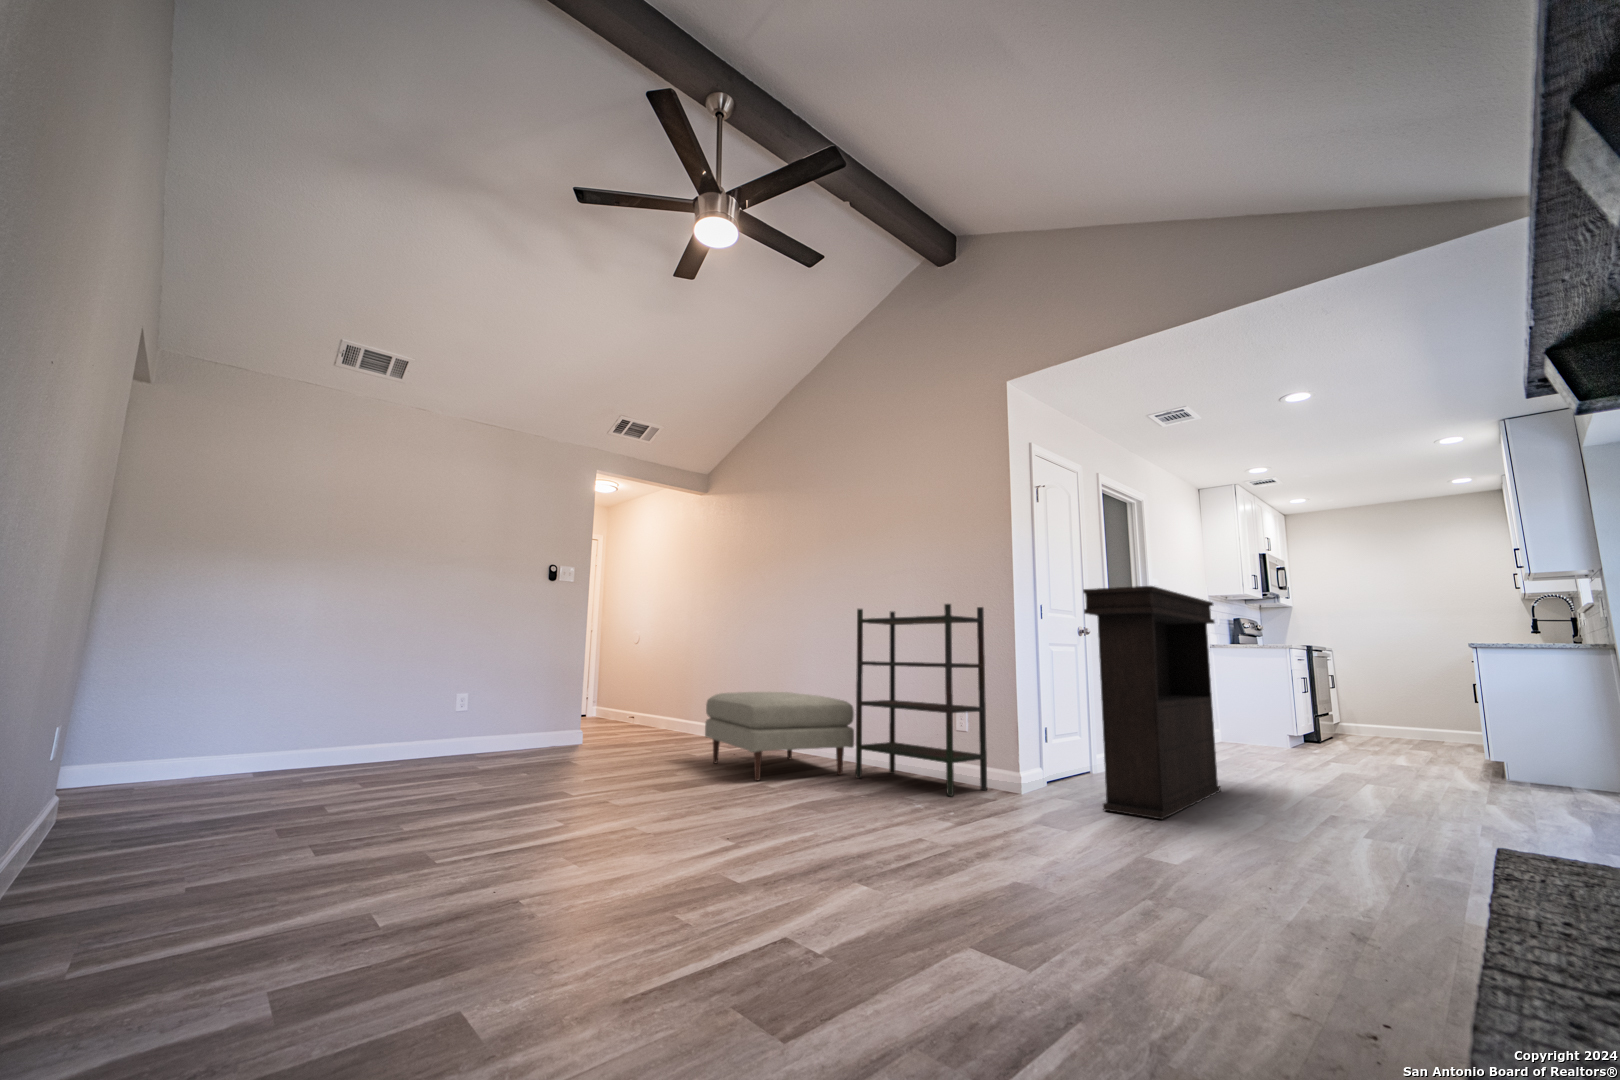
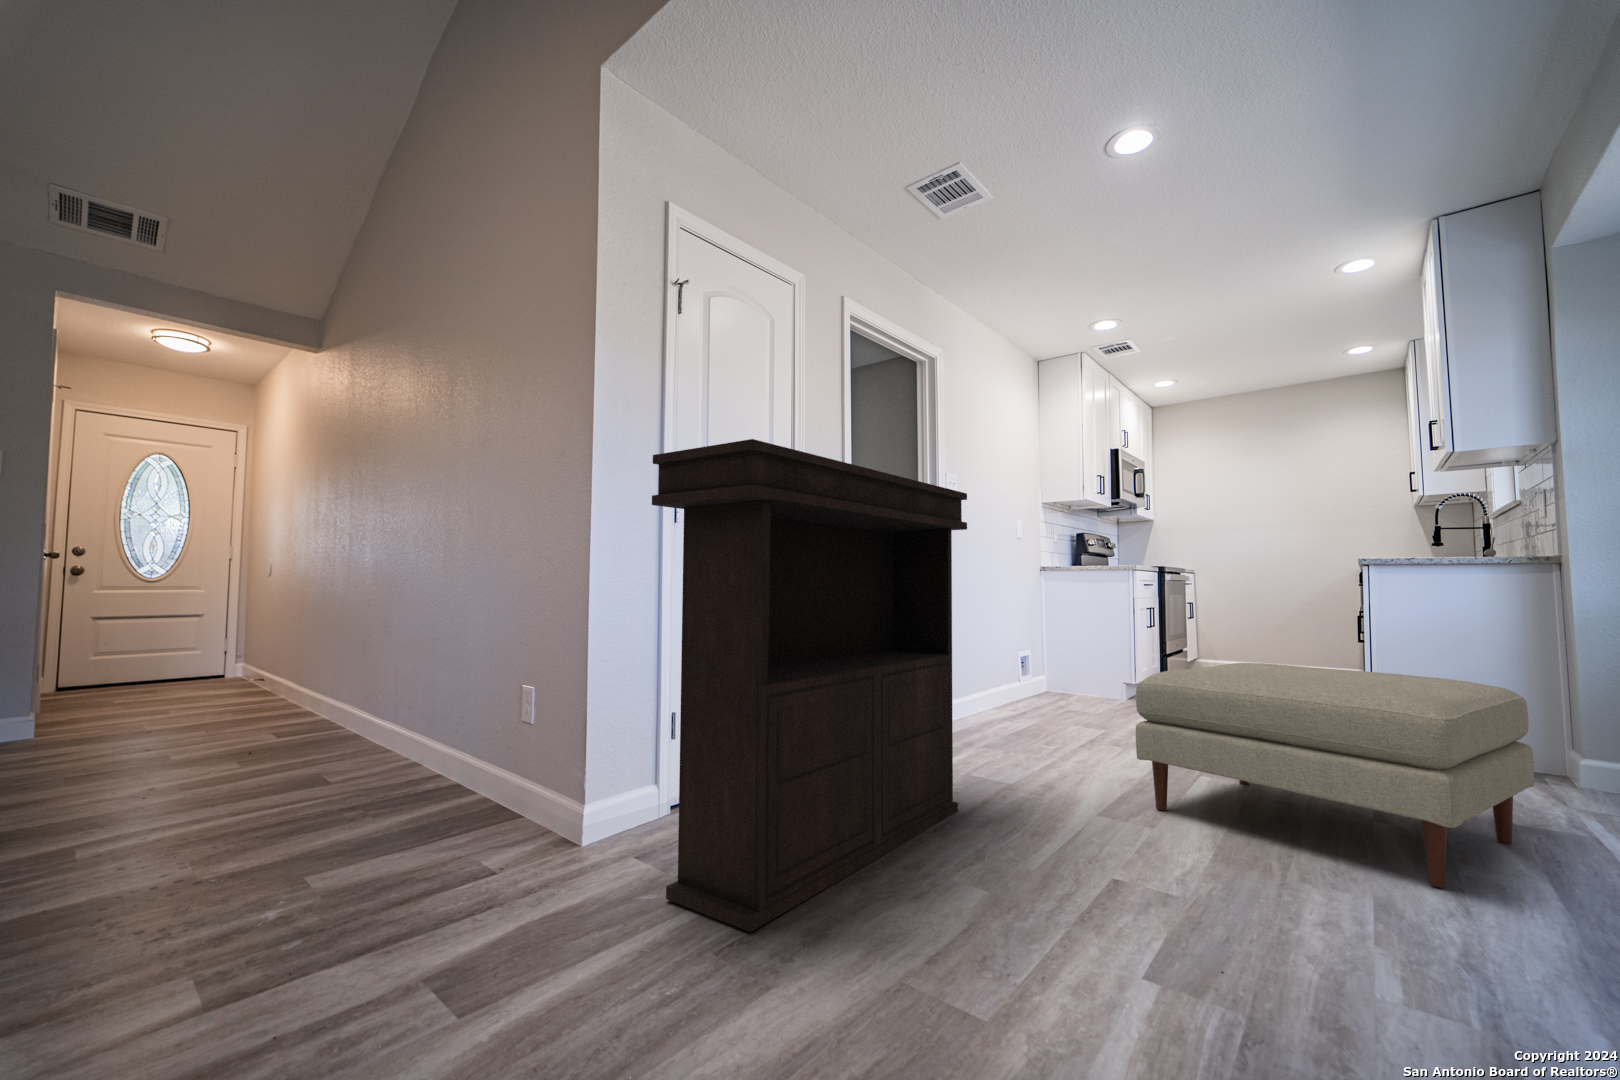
bookshelf: present [856,604,987,796] -> none [348,492,548,863]
ottoman: present [705,692,854,780] -> present [1136,663,1534,888]

